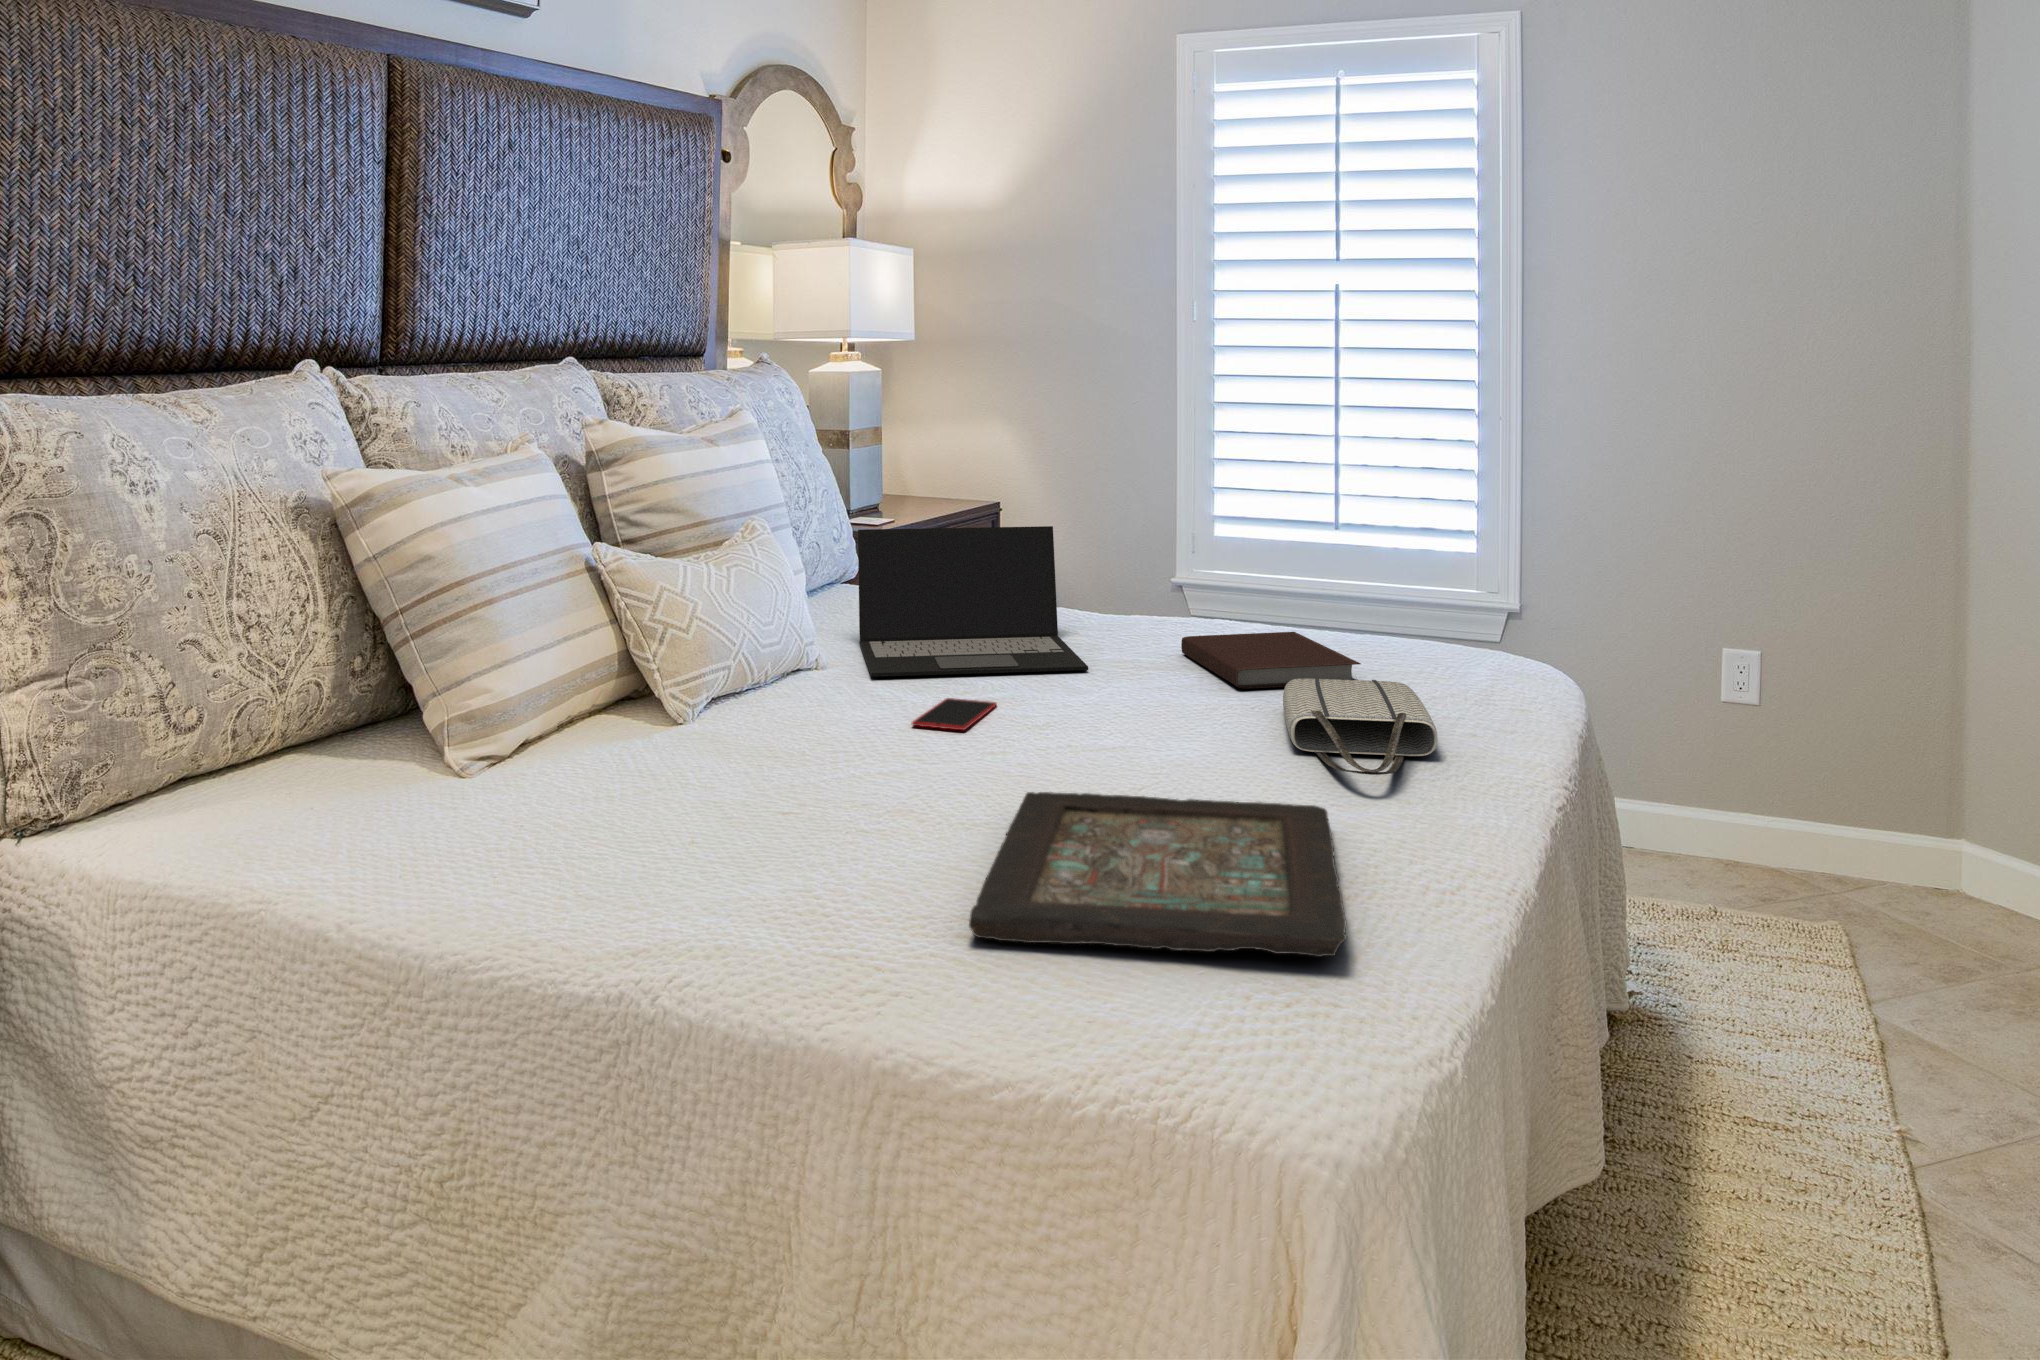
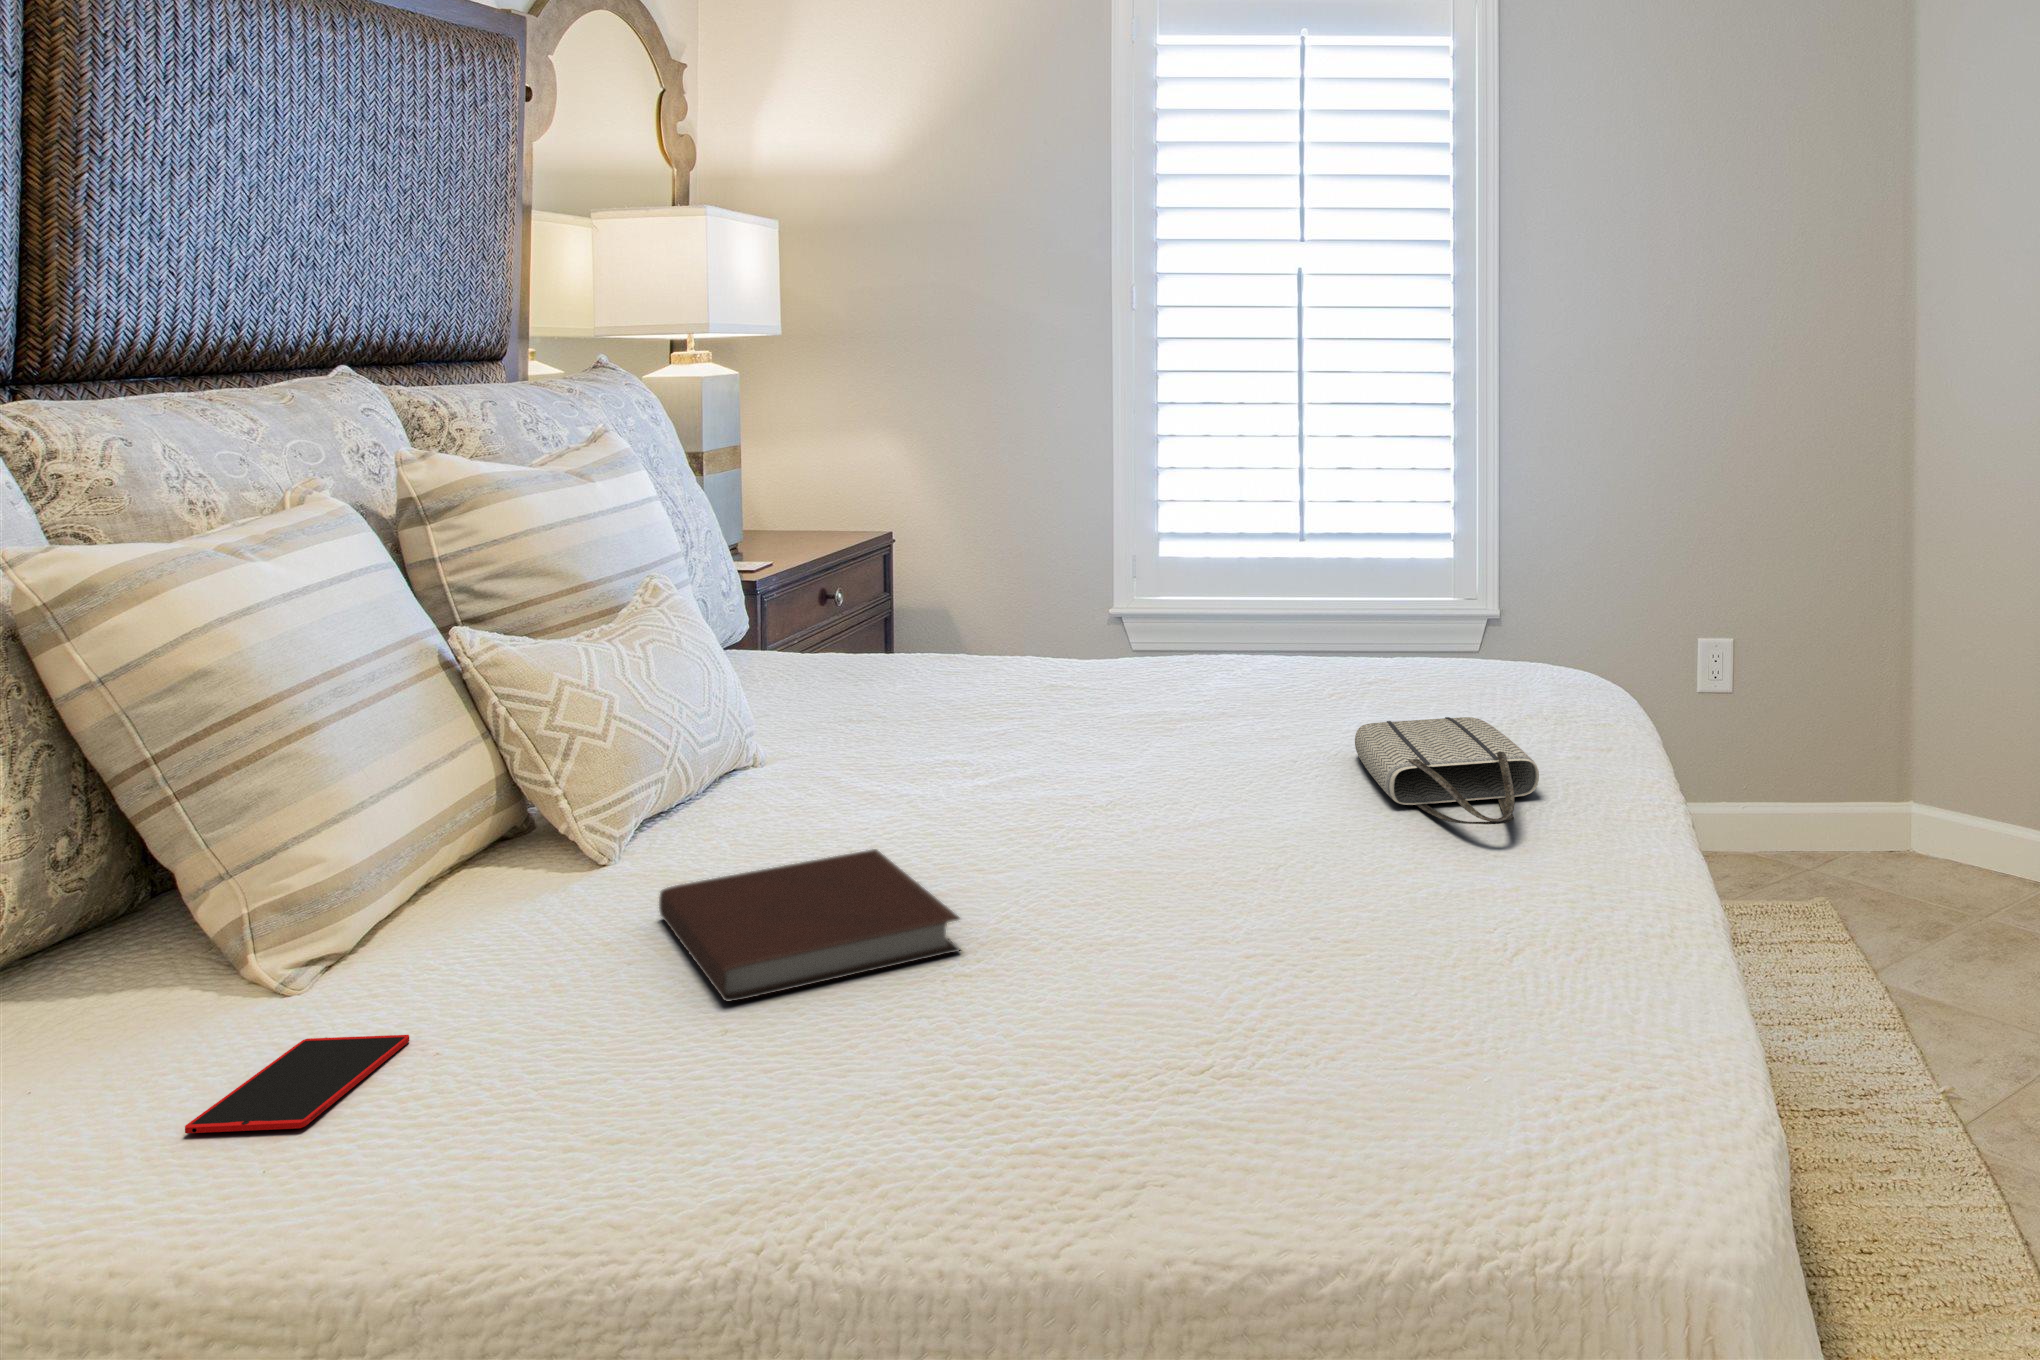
laptop: present [858,526,1088,677] -> none [794,567,1112,772]
notebook: present [1181,632,1361,688] -> present [659,849,960,1001]
smartphone: present [912,698,997,730] -> present [185,1035,409,1133]
decorative tray: present [969,792,1346,957] -> none [1137,867,1581,1086]

